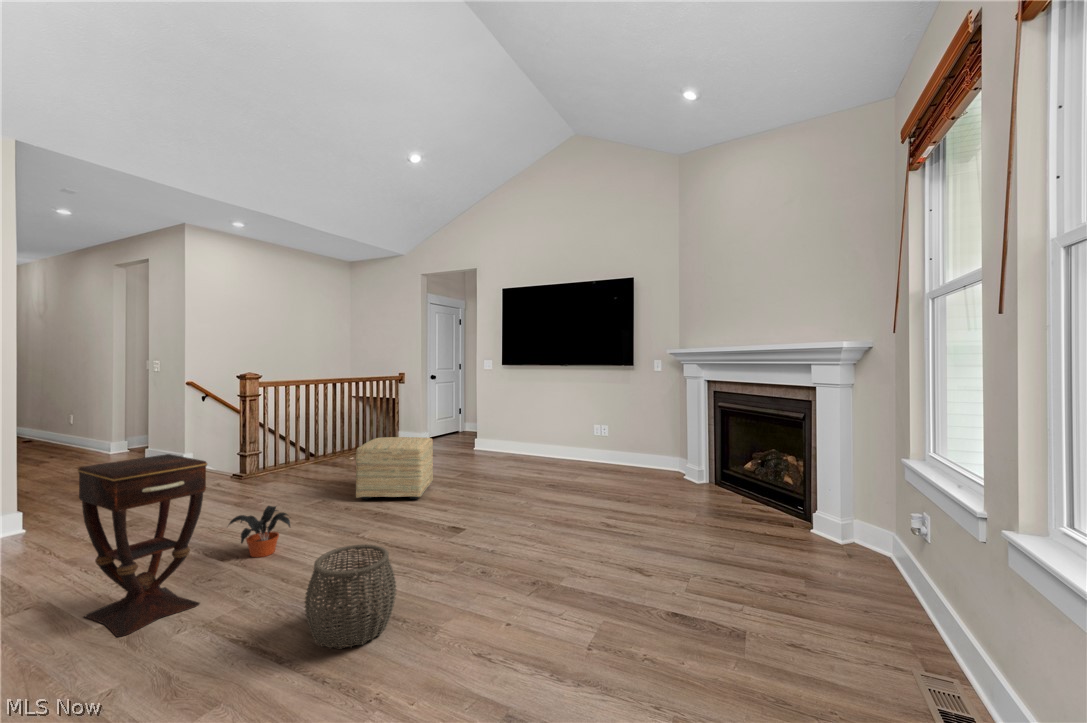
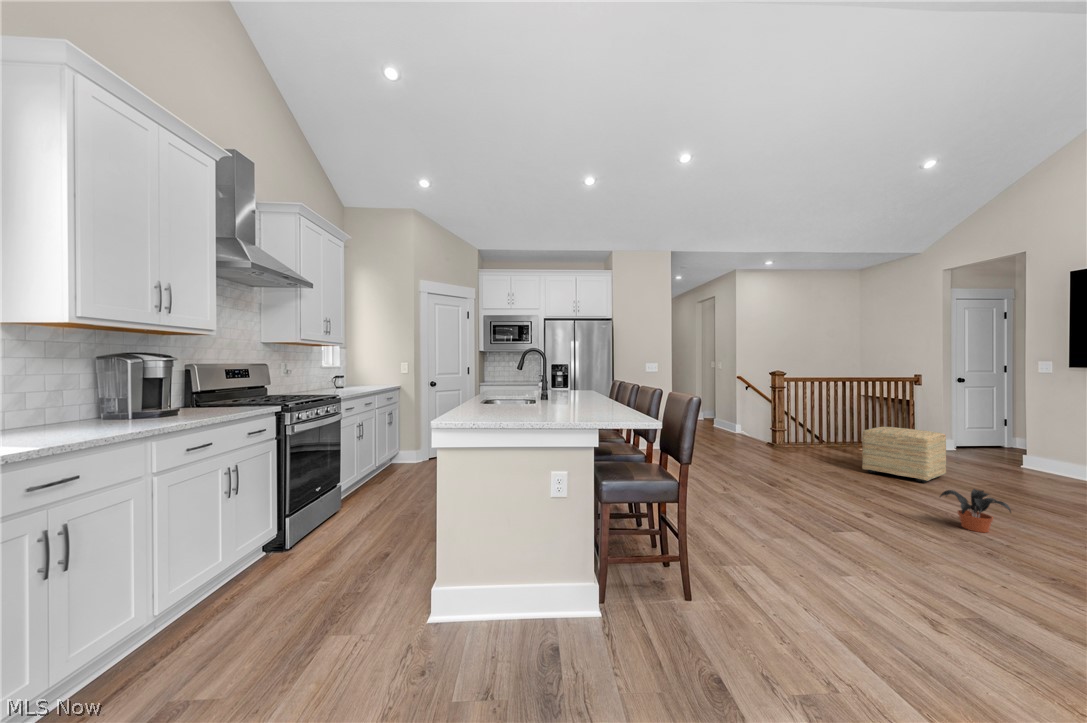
side table: present [78,454,207,637] -> none [708,410,765,492]
potted plant: present [229,506,290,557] -> present [940,489,1011,532]
woven basket: present [305,544,397,649] -> none [822,475,888,534]

